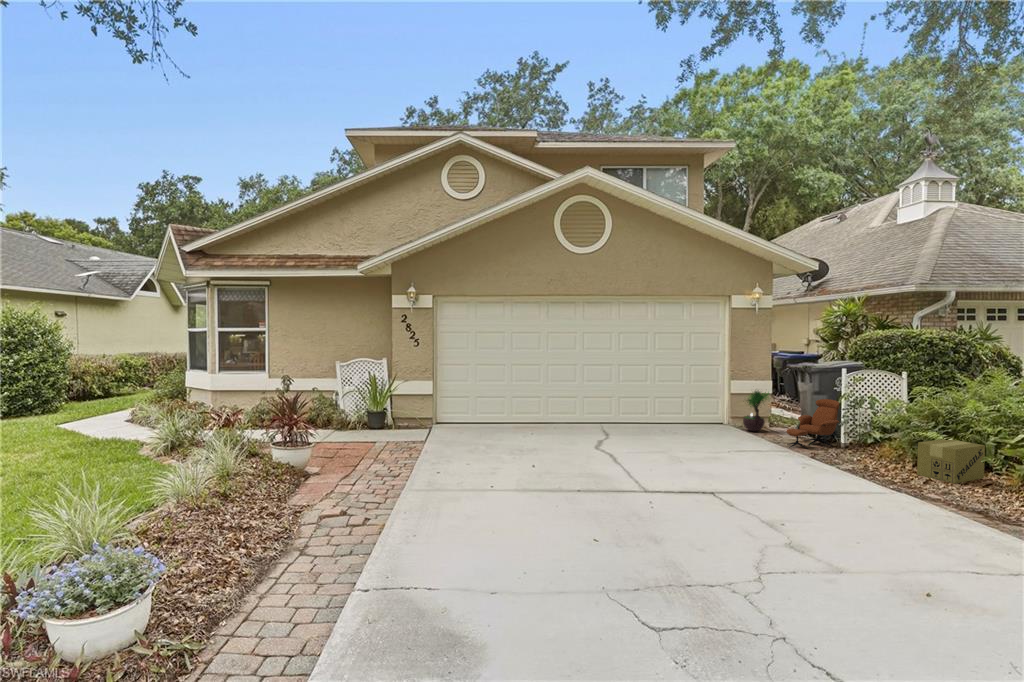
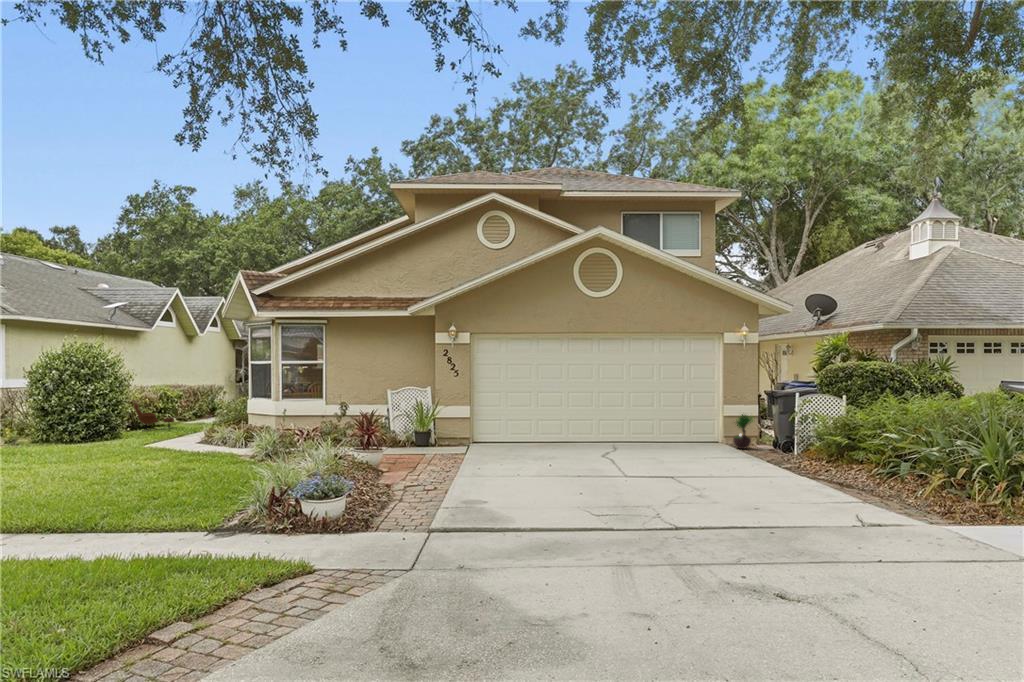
lounge chair: present [787,399,839,449] -> present [134,404,174,430]
cardboard box: present [917,439,985,484] -> none [850,451,899,483]

